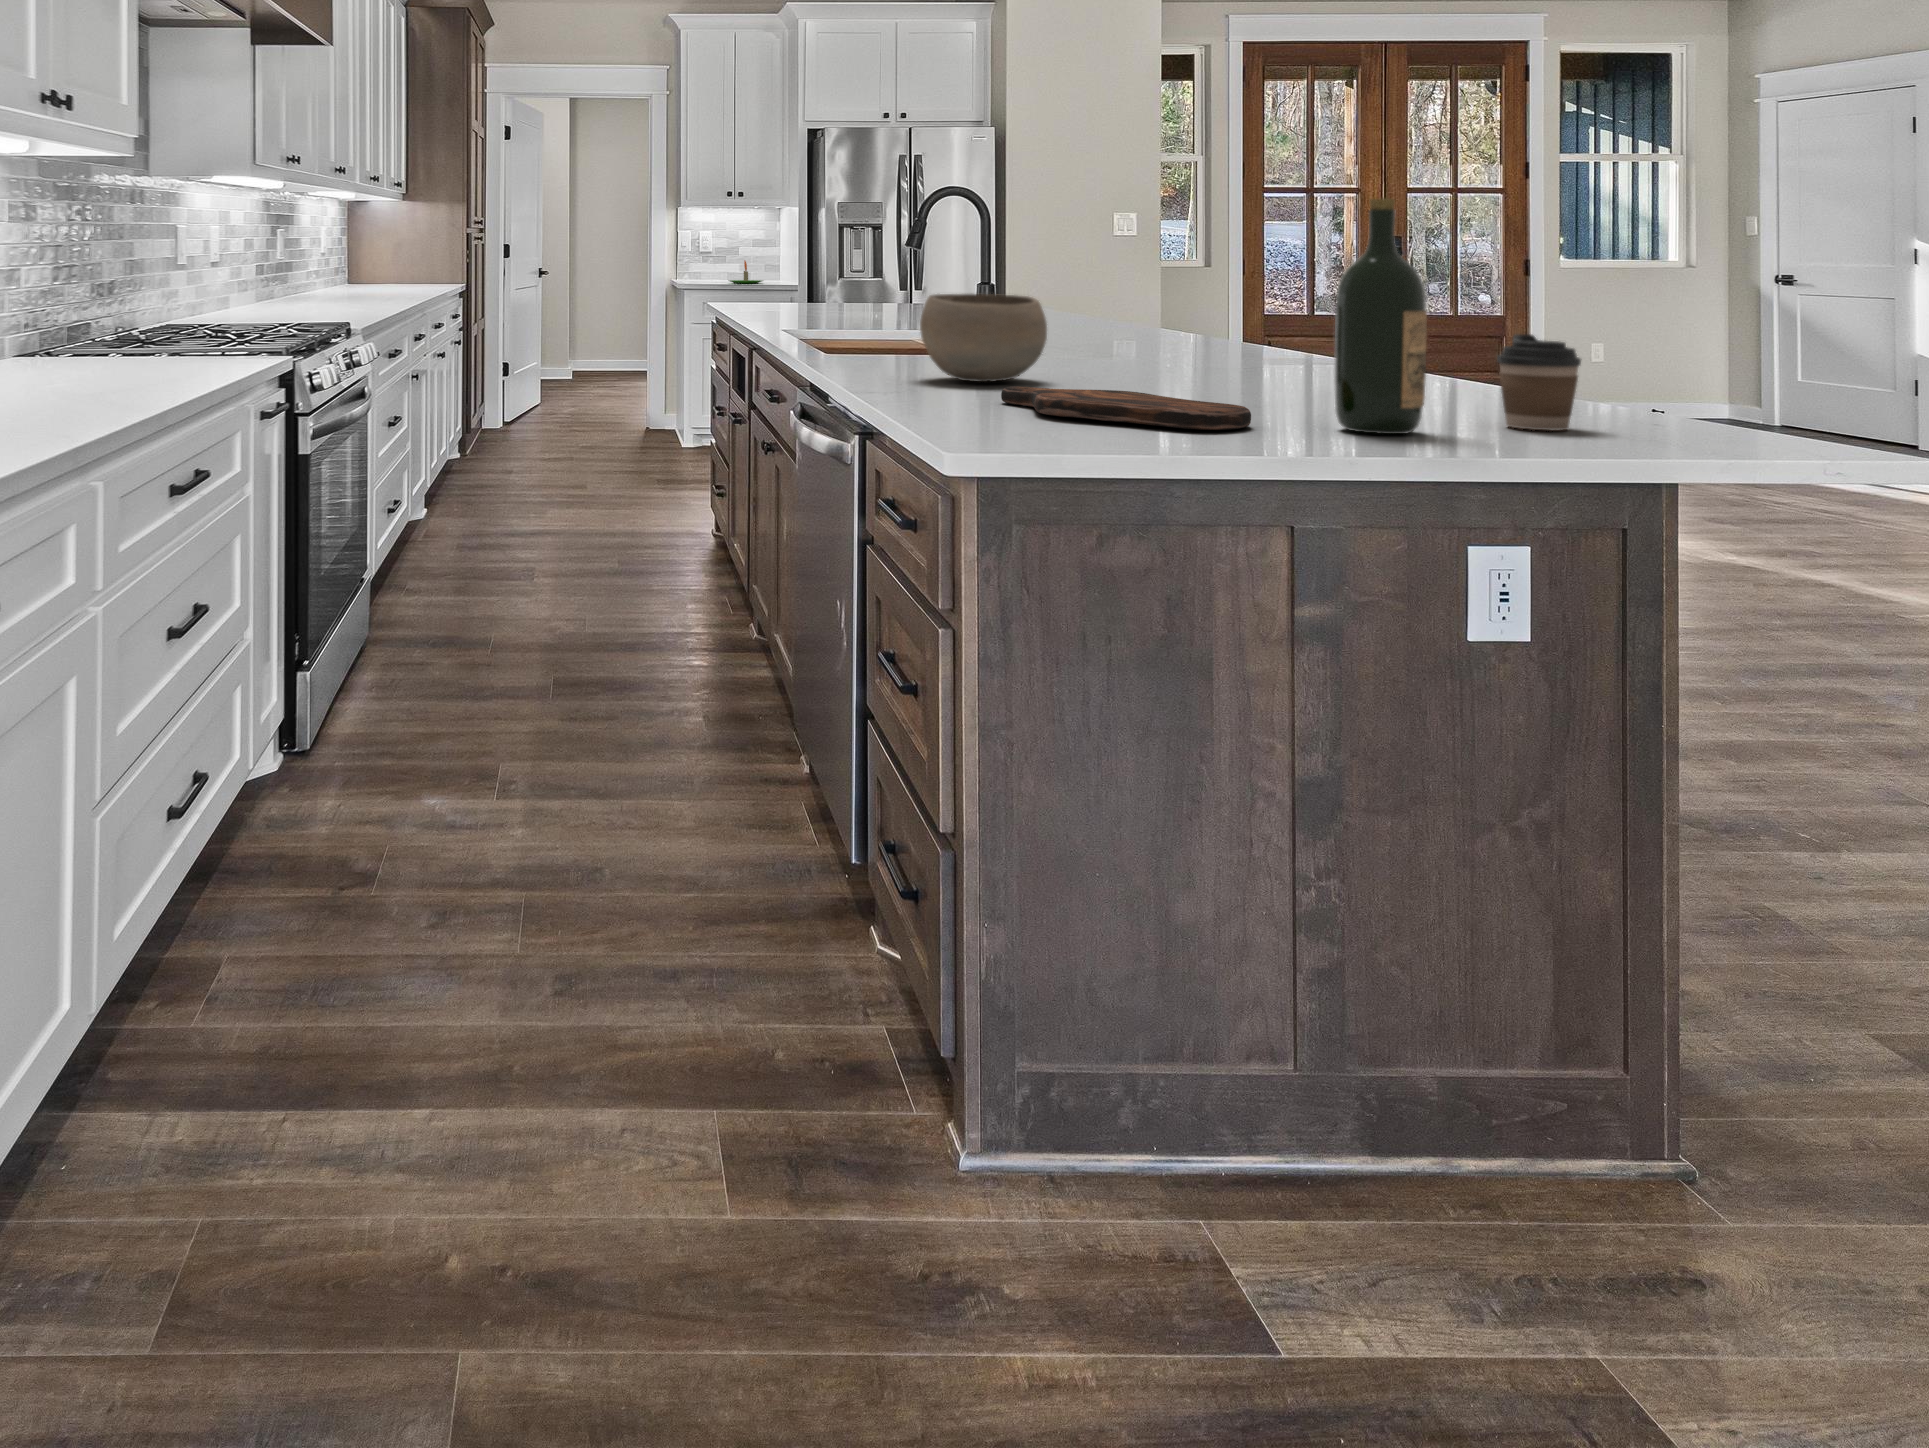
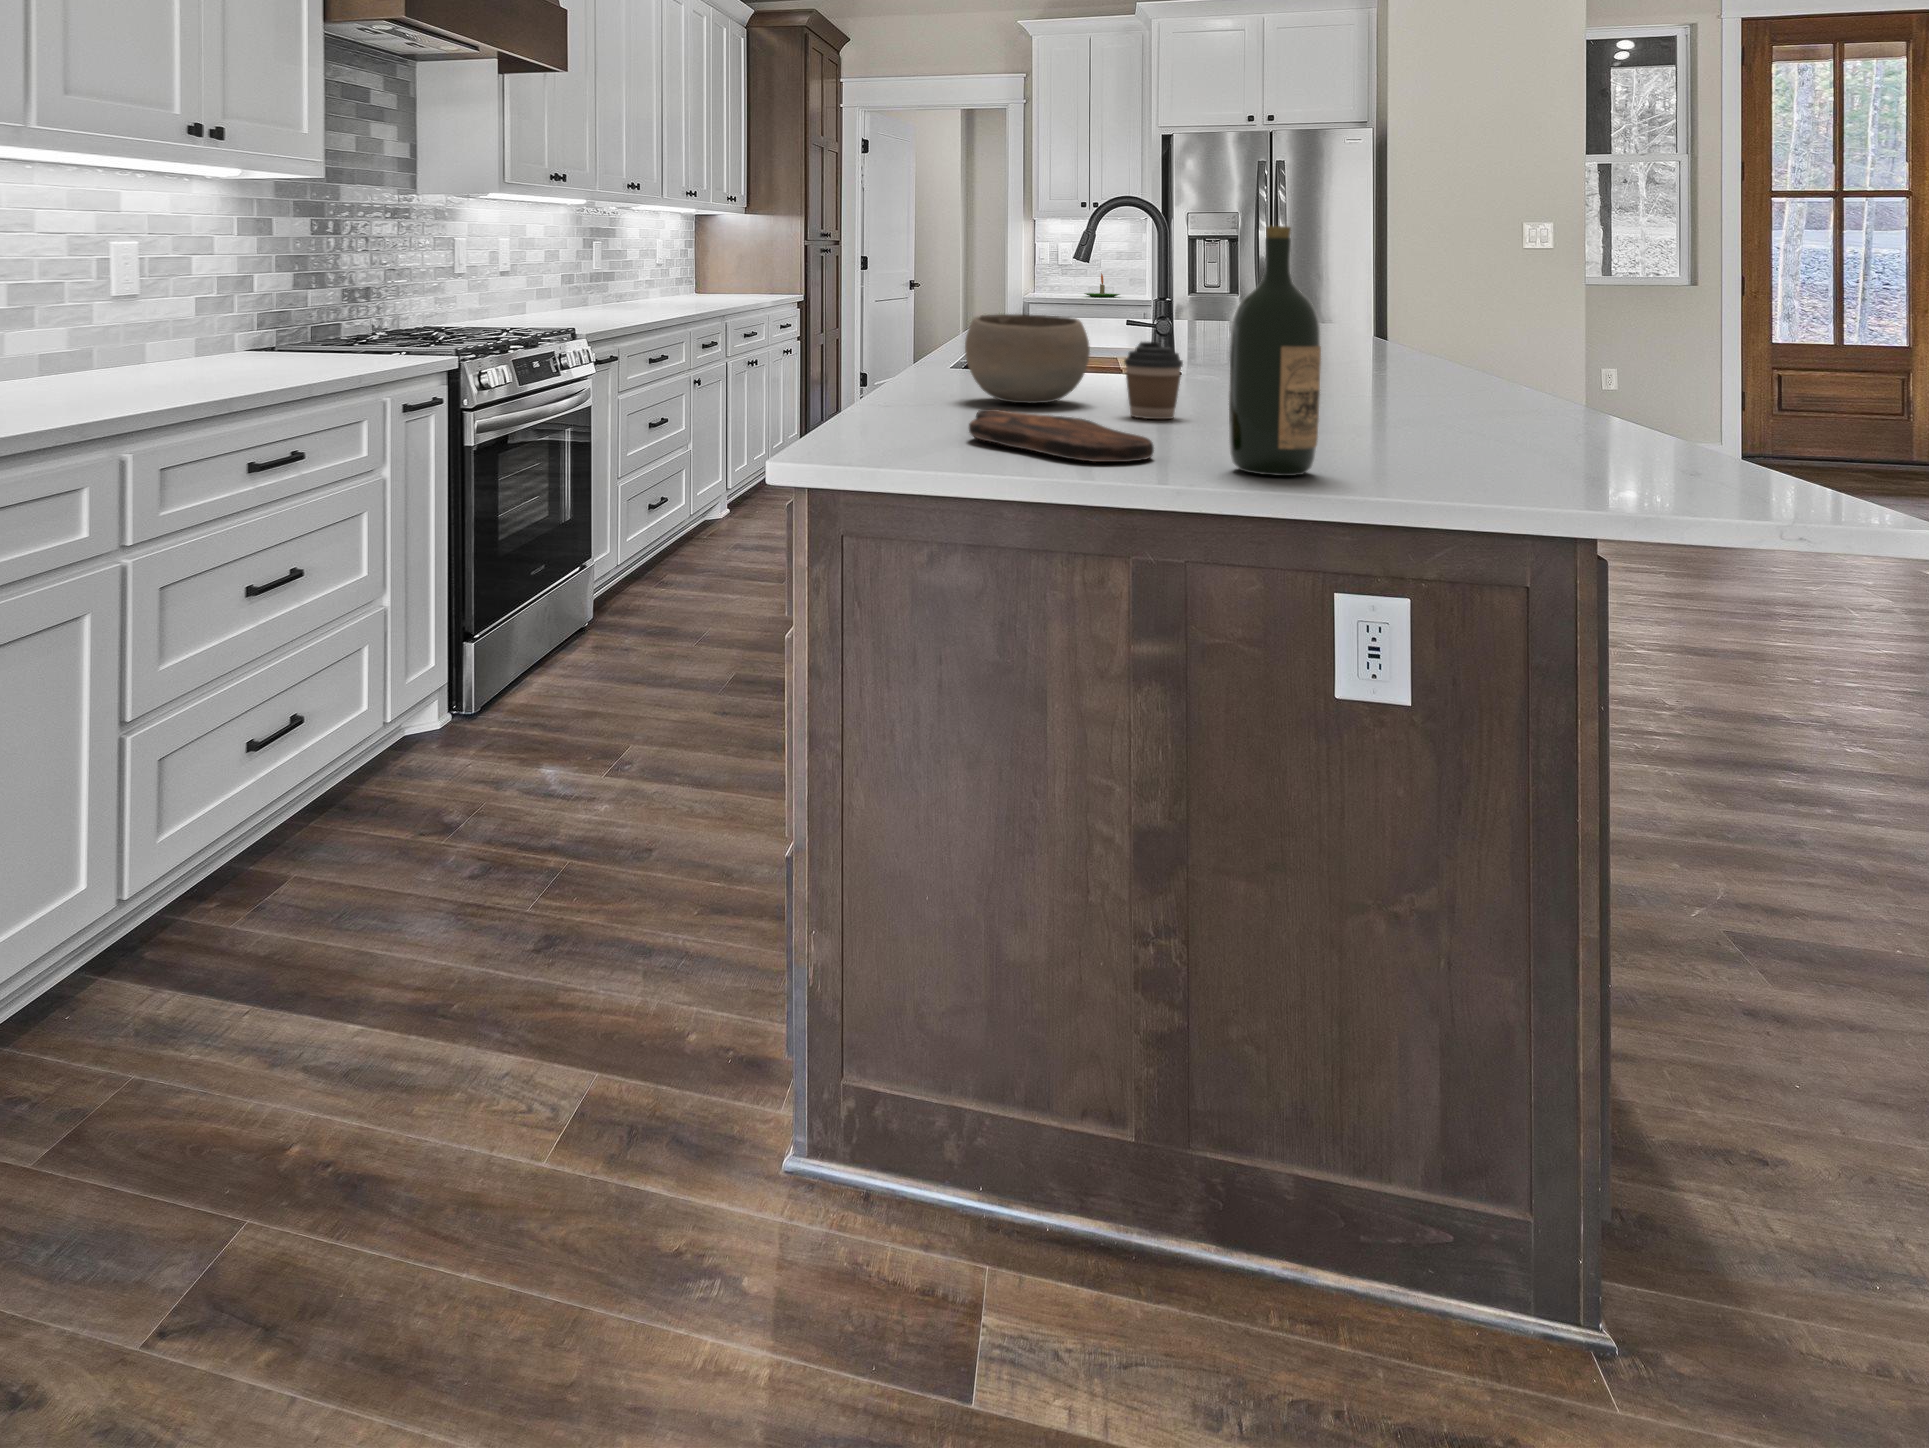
coffee cup: present [1497,334,1581,430] -> present [1124,342,1183,419]

